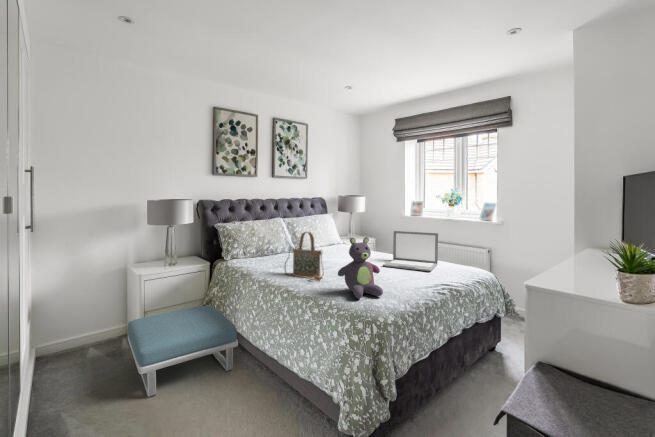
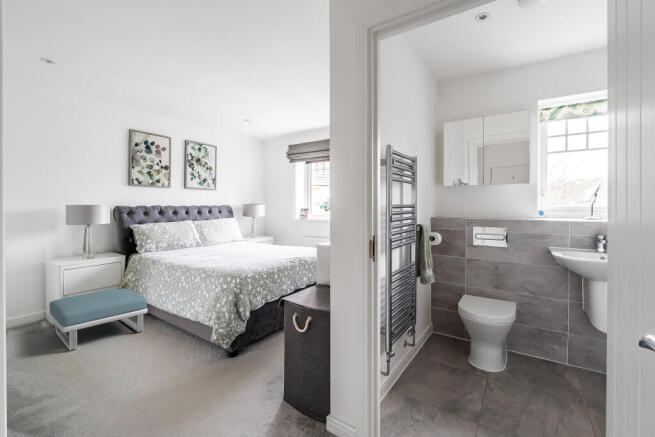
laptop: present [383,231,438,271] -> none [264,227,304,252]
handbag: present [284,232,324,280] -> none [186,226,216,260]
stuffed bear: present [338,237,383,298] -> none [221,226,252,266]

